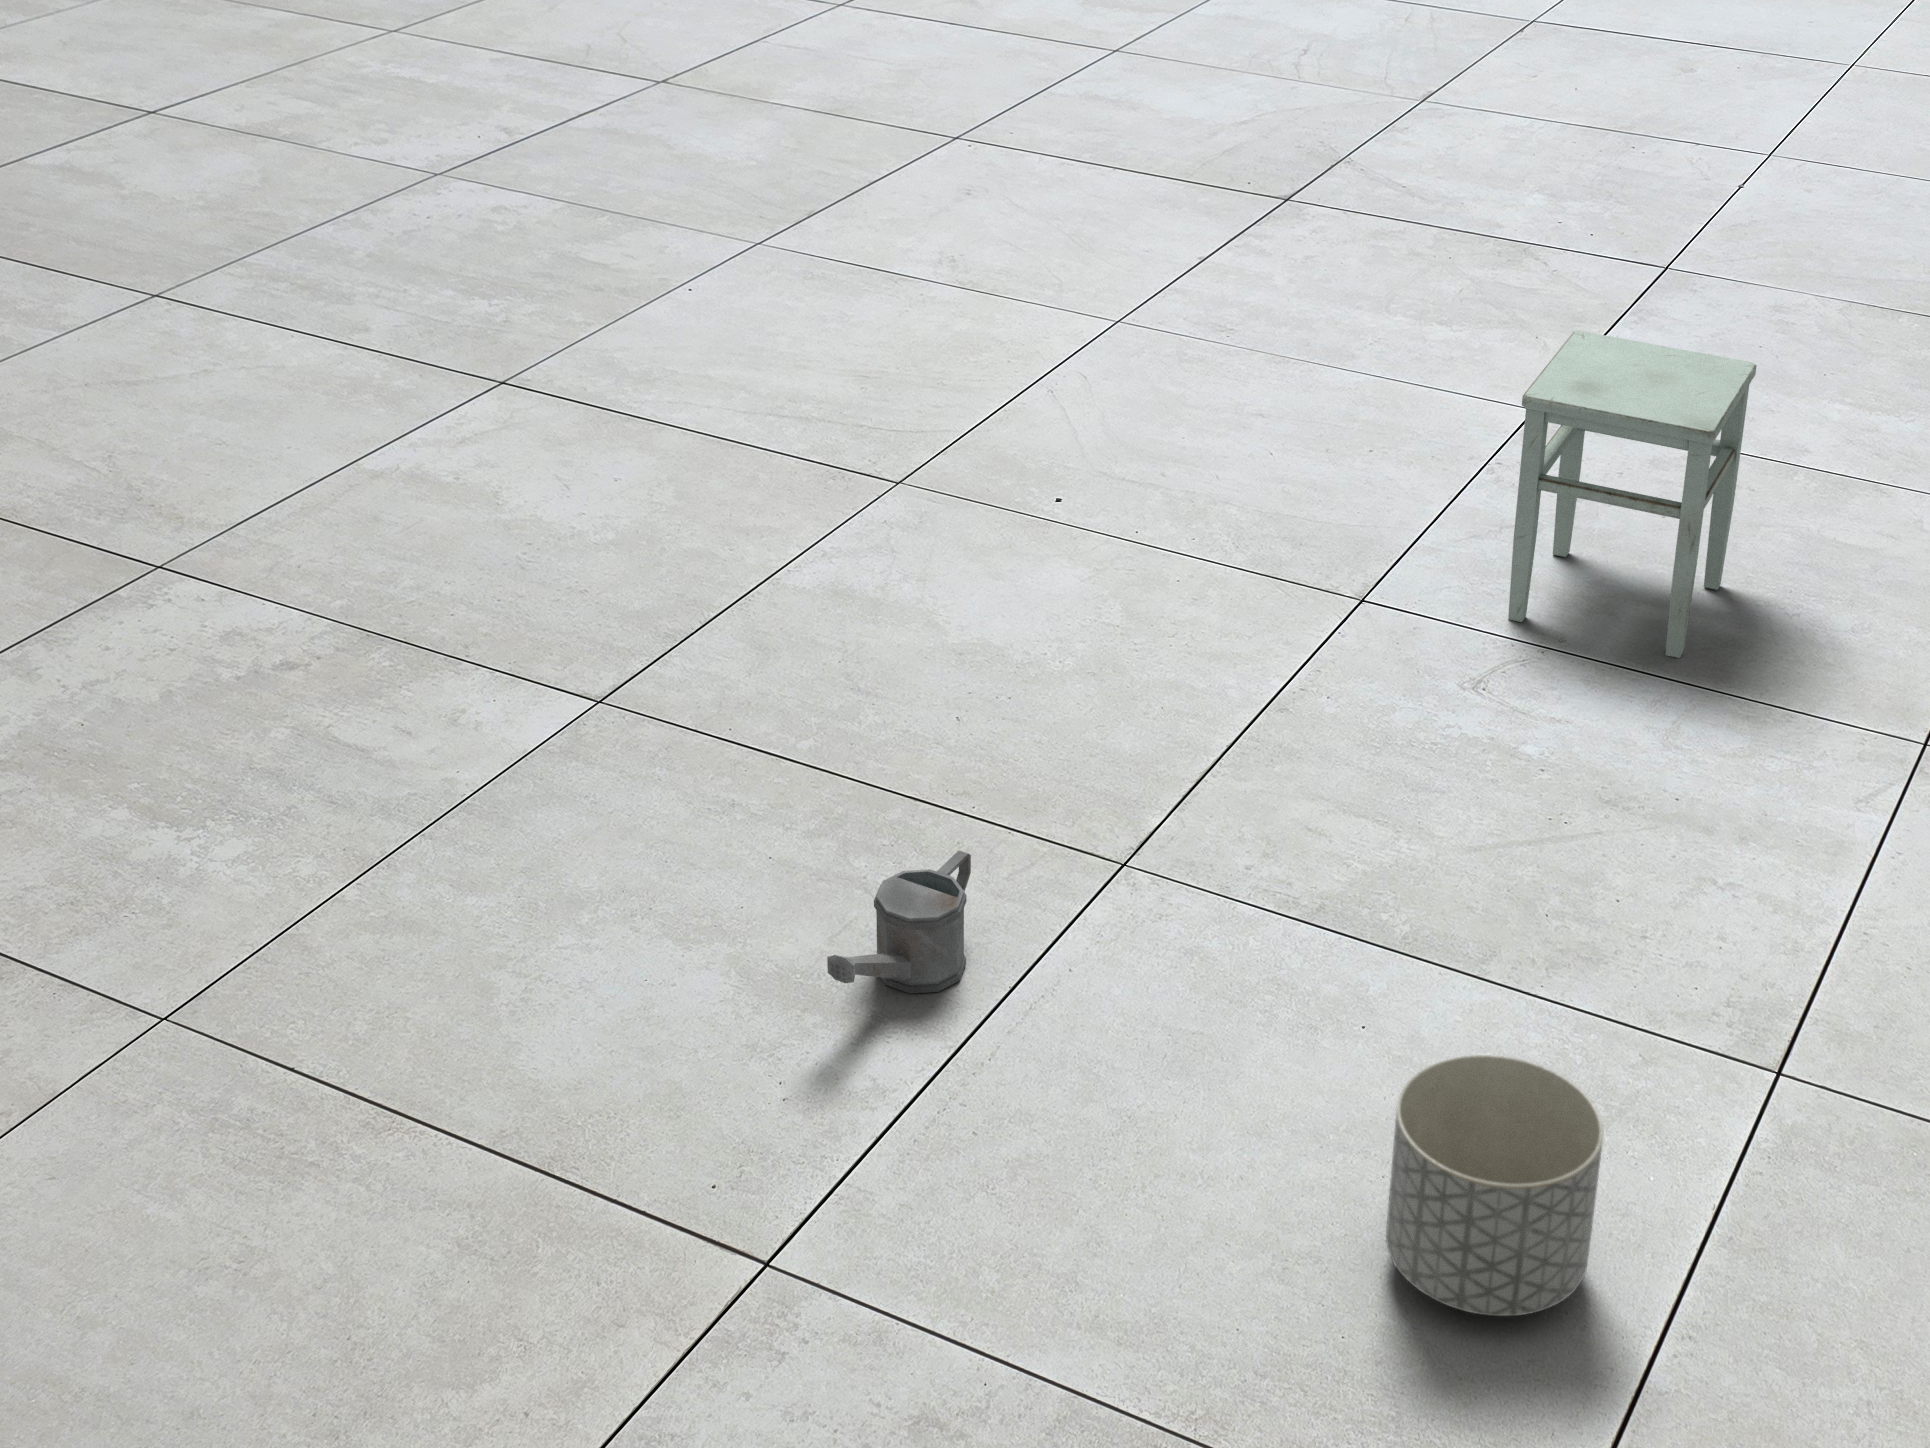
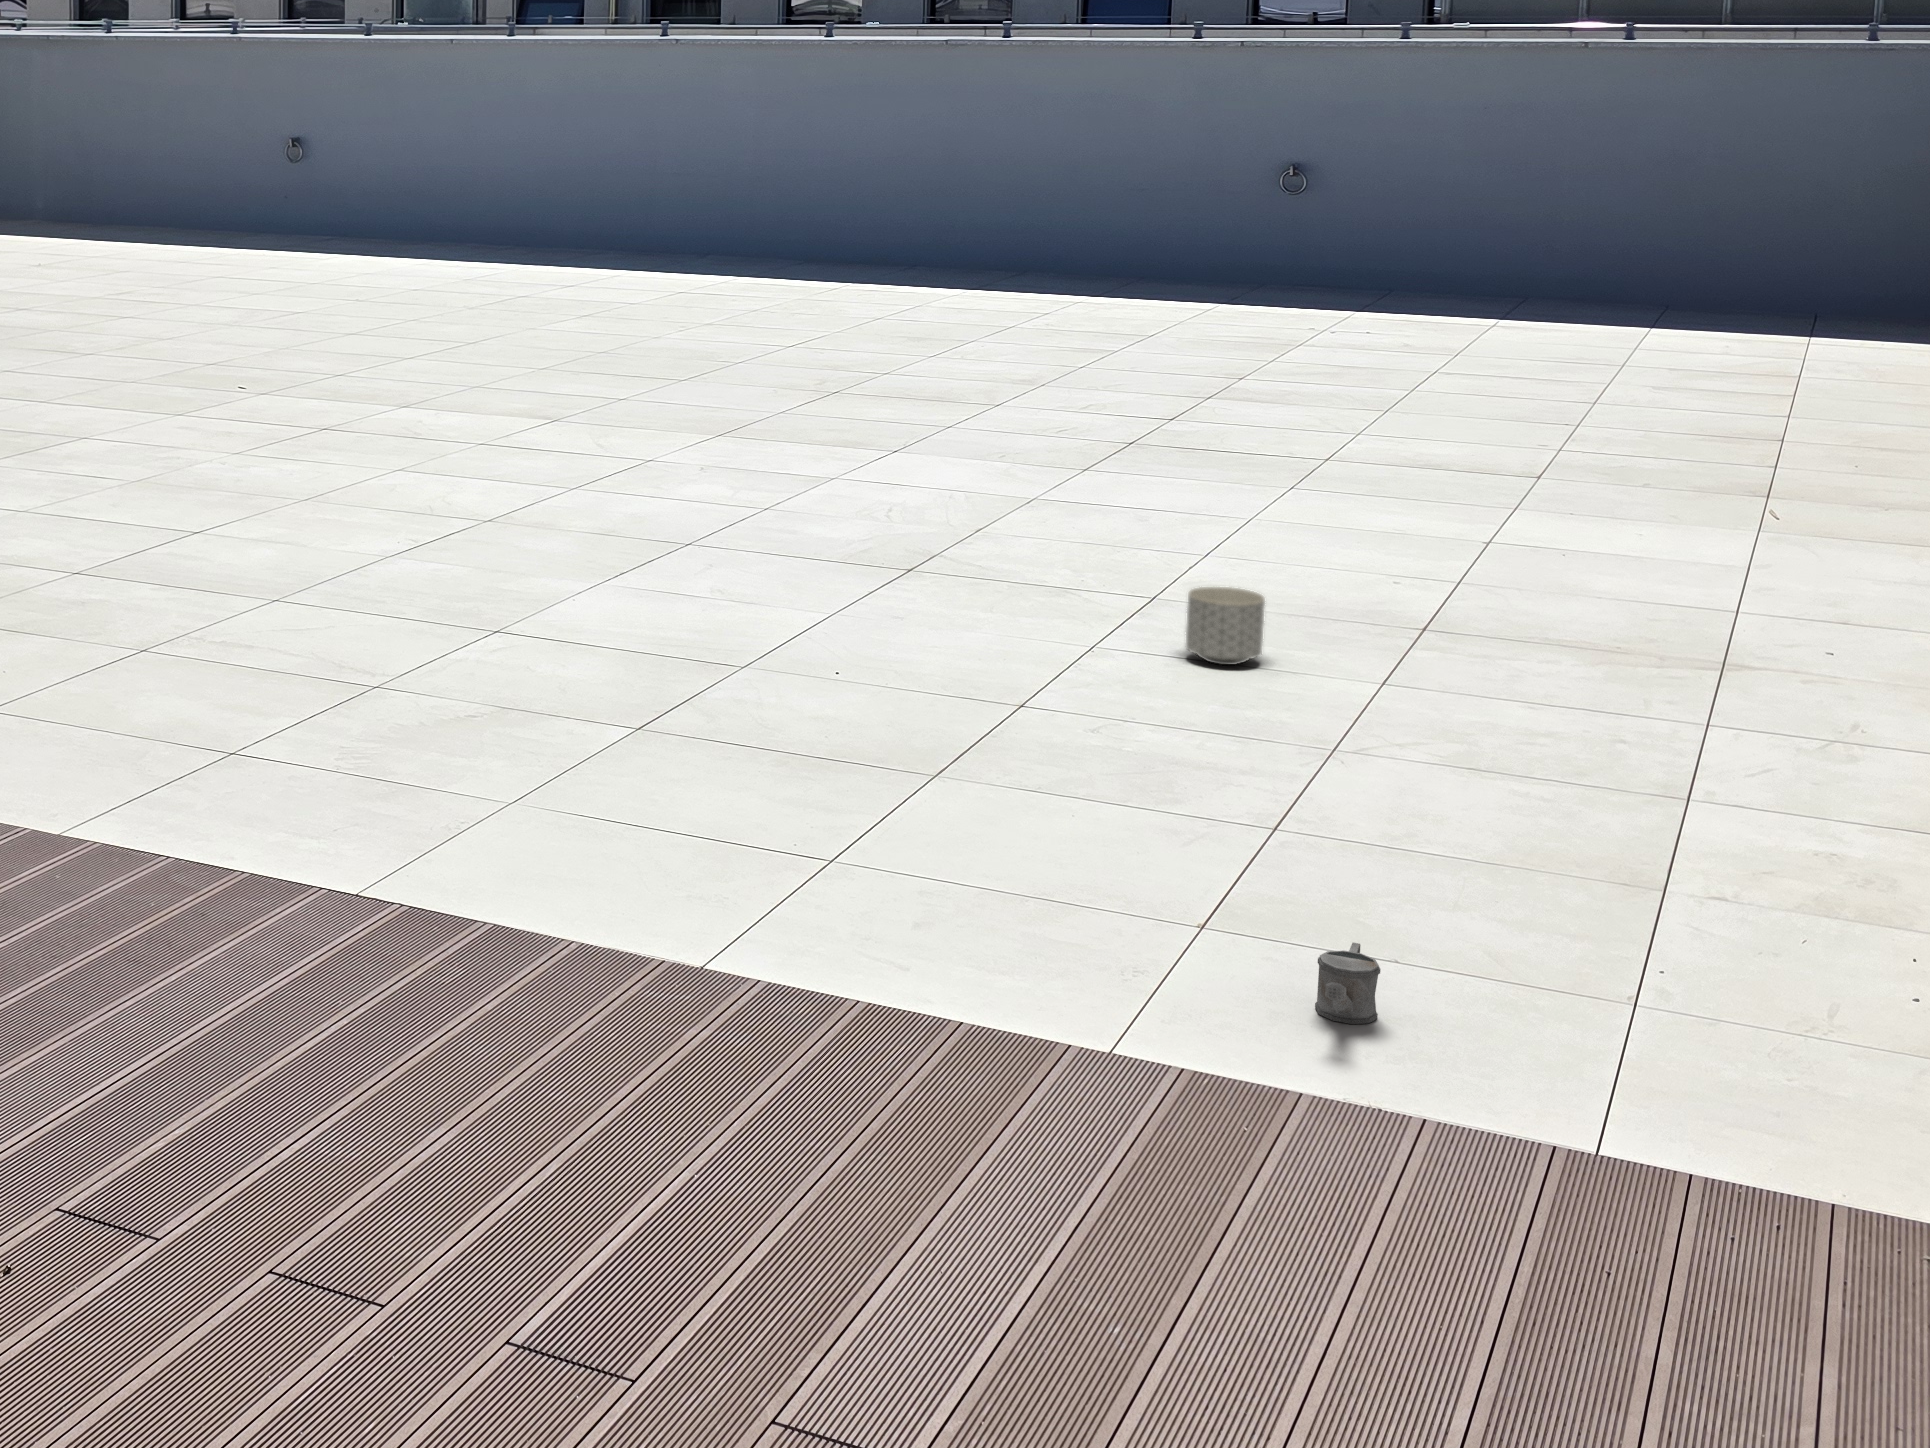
stool: present [1508,331,1757,658] -> none [1567,669,1717,875]
planter: present [1386,1055,1603,1316] -> present [1185,586,1265,665]

